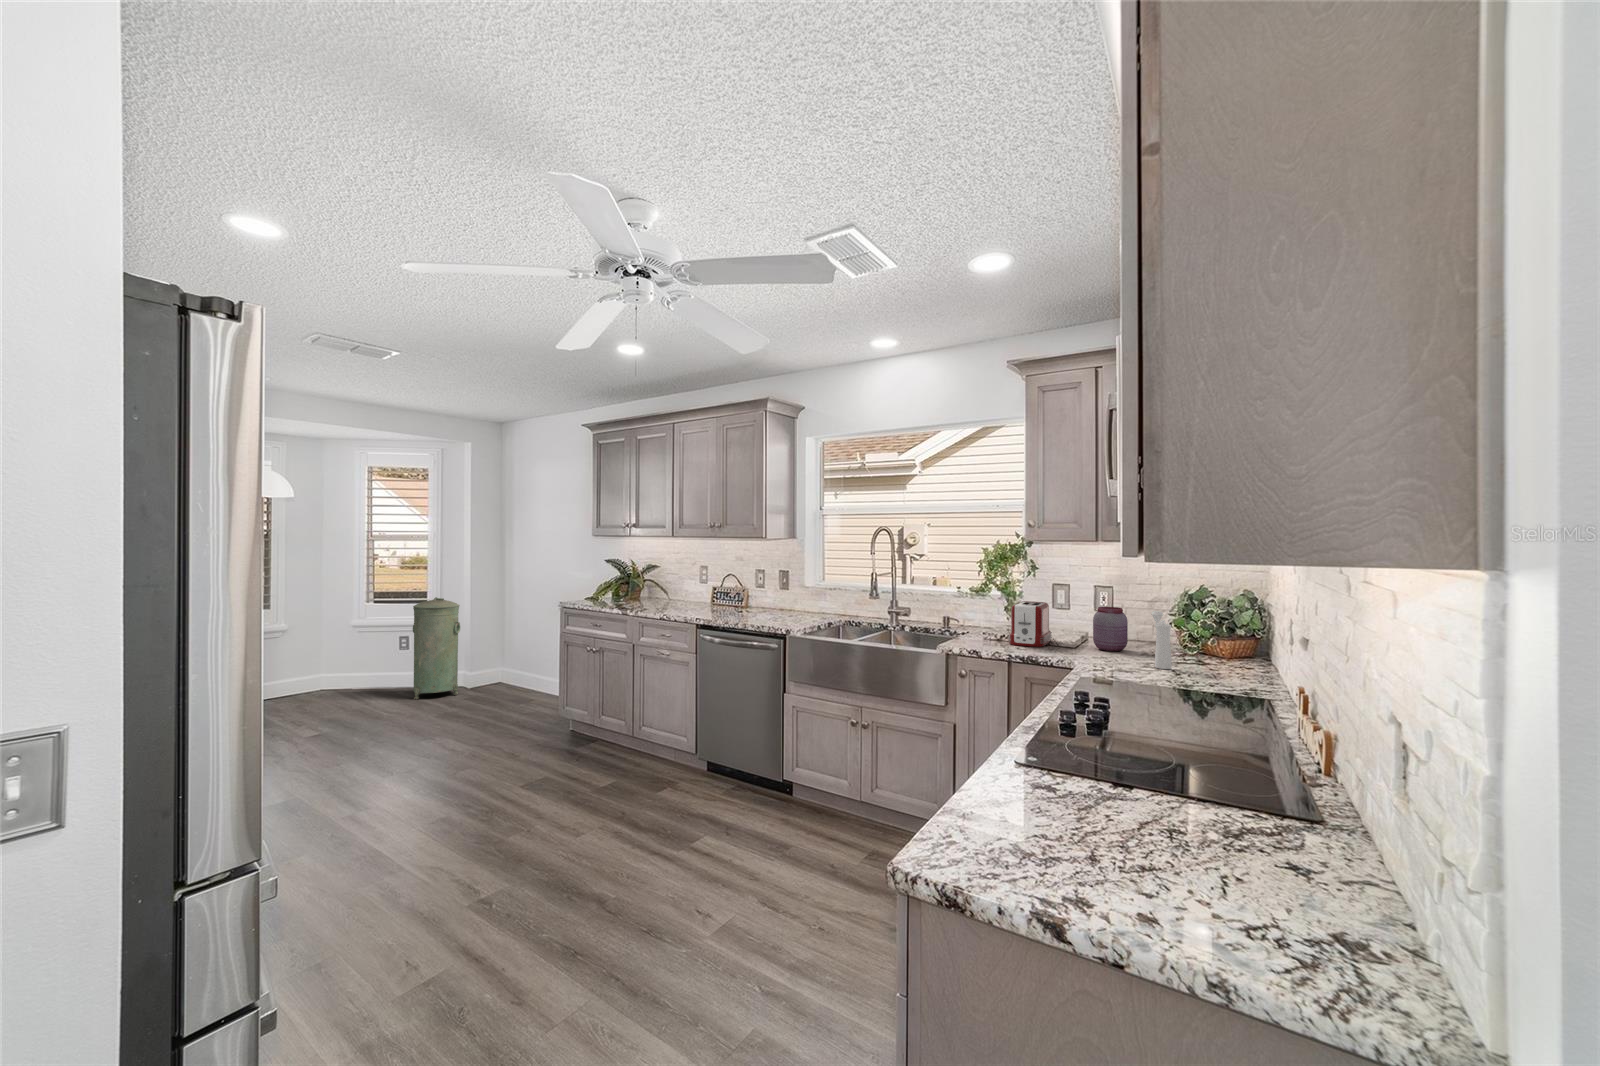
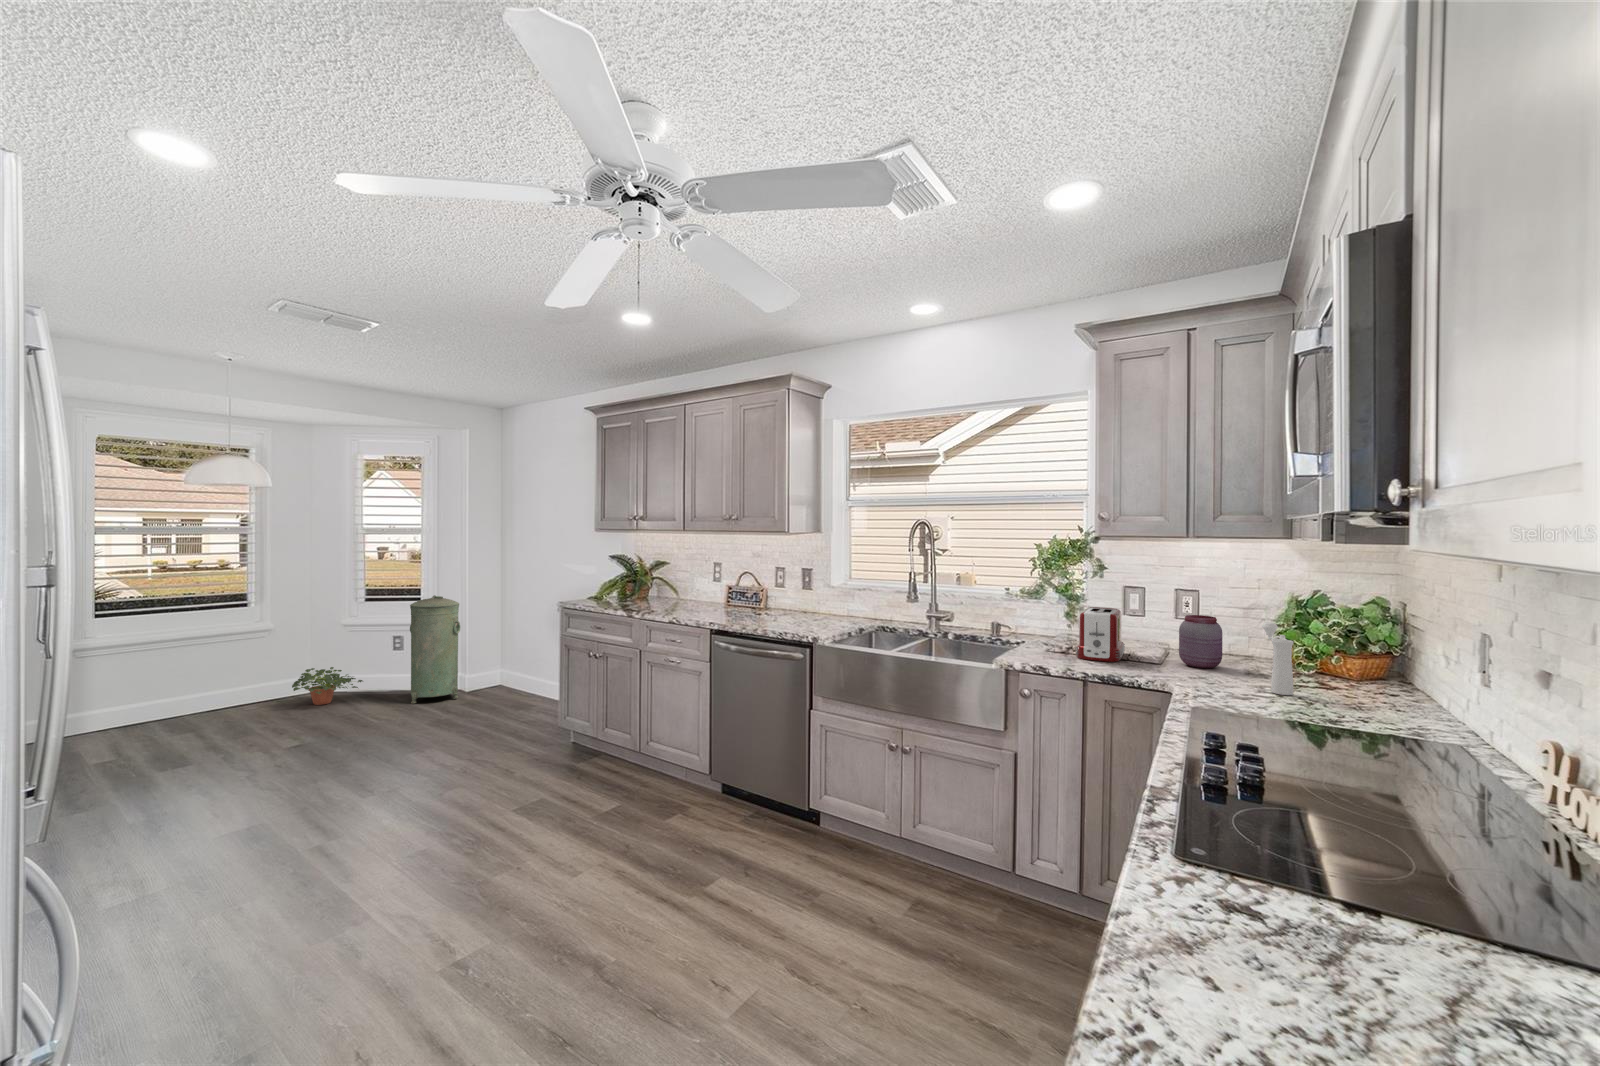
potted plant: none [302,665,369,701] -> present [292,667,362,705]

